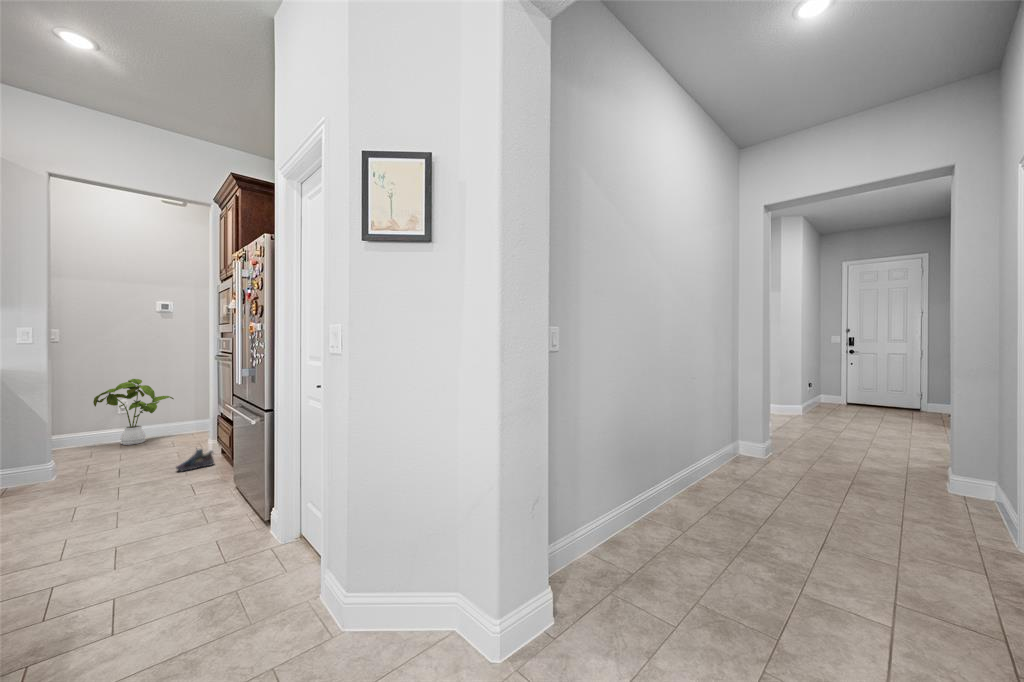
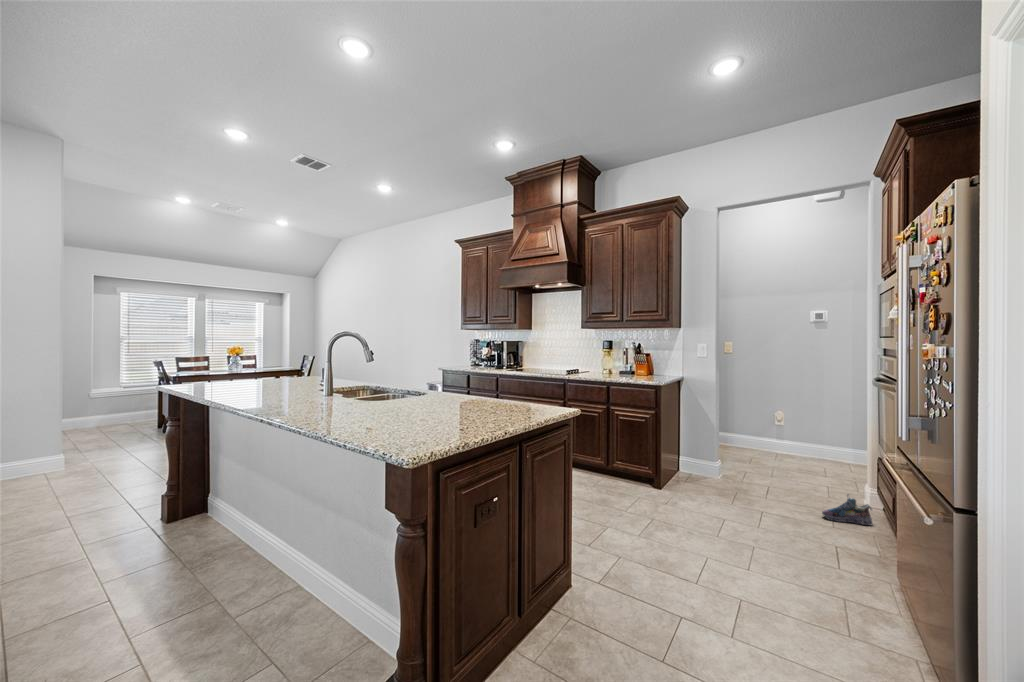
house plant: present [93,379,174,445] -> none [753,393,829,462]

